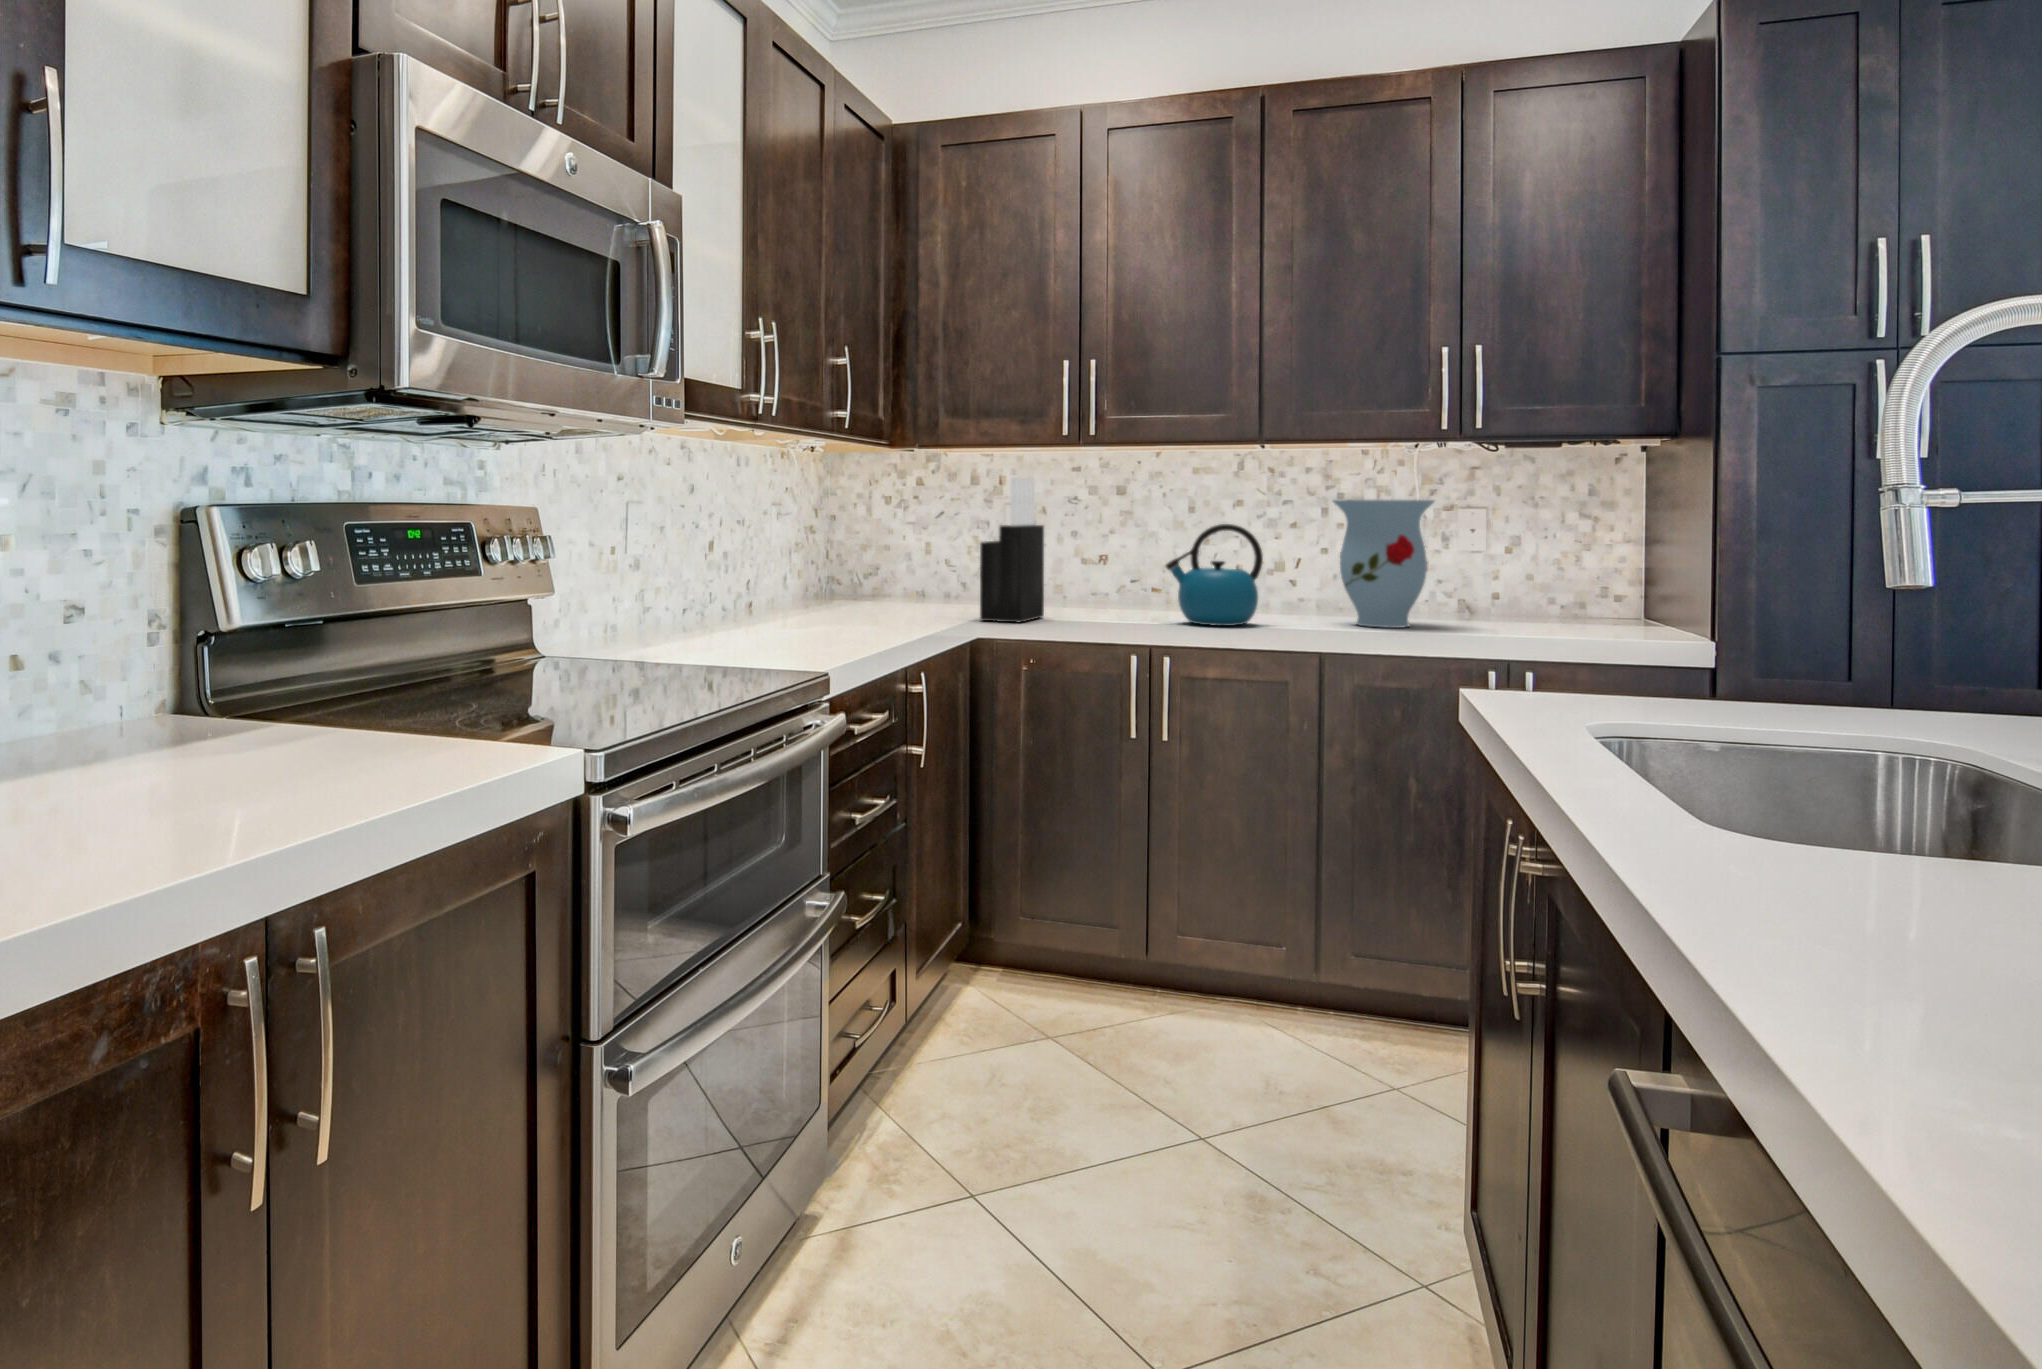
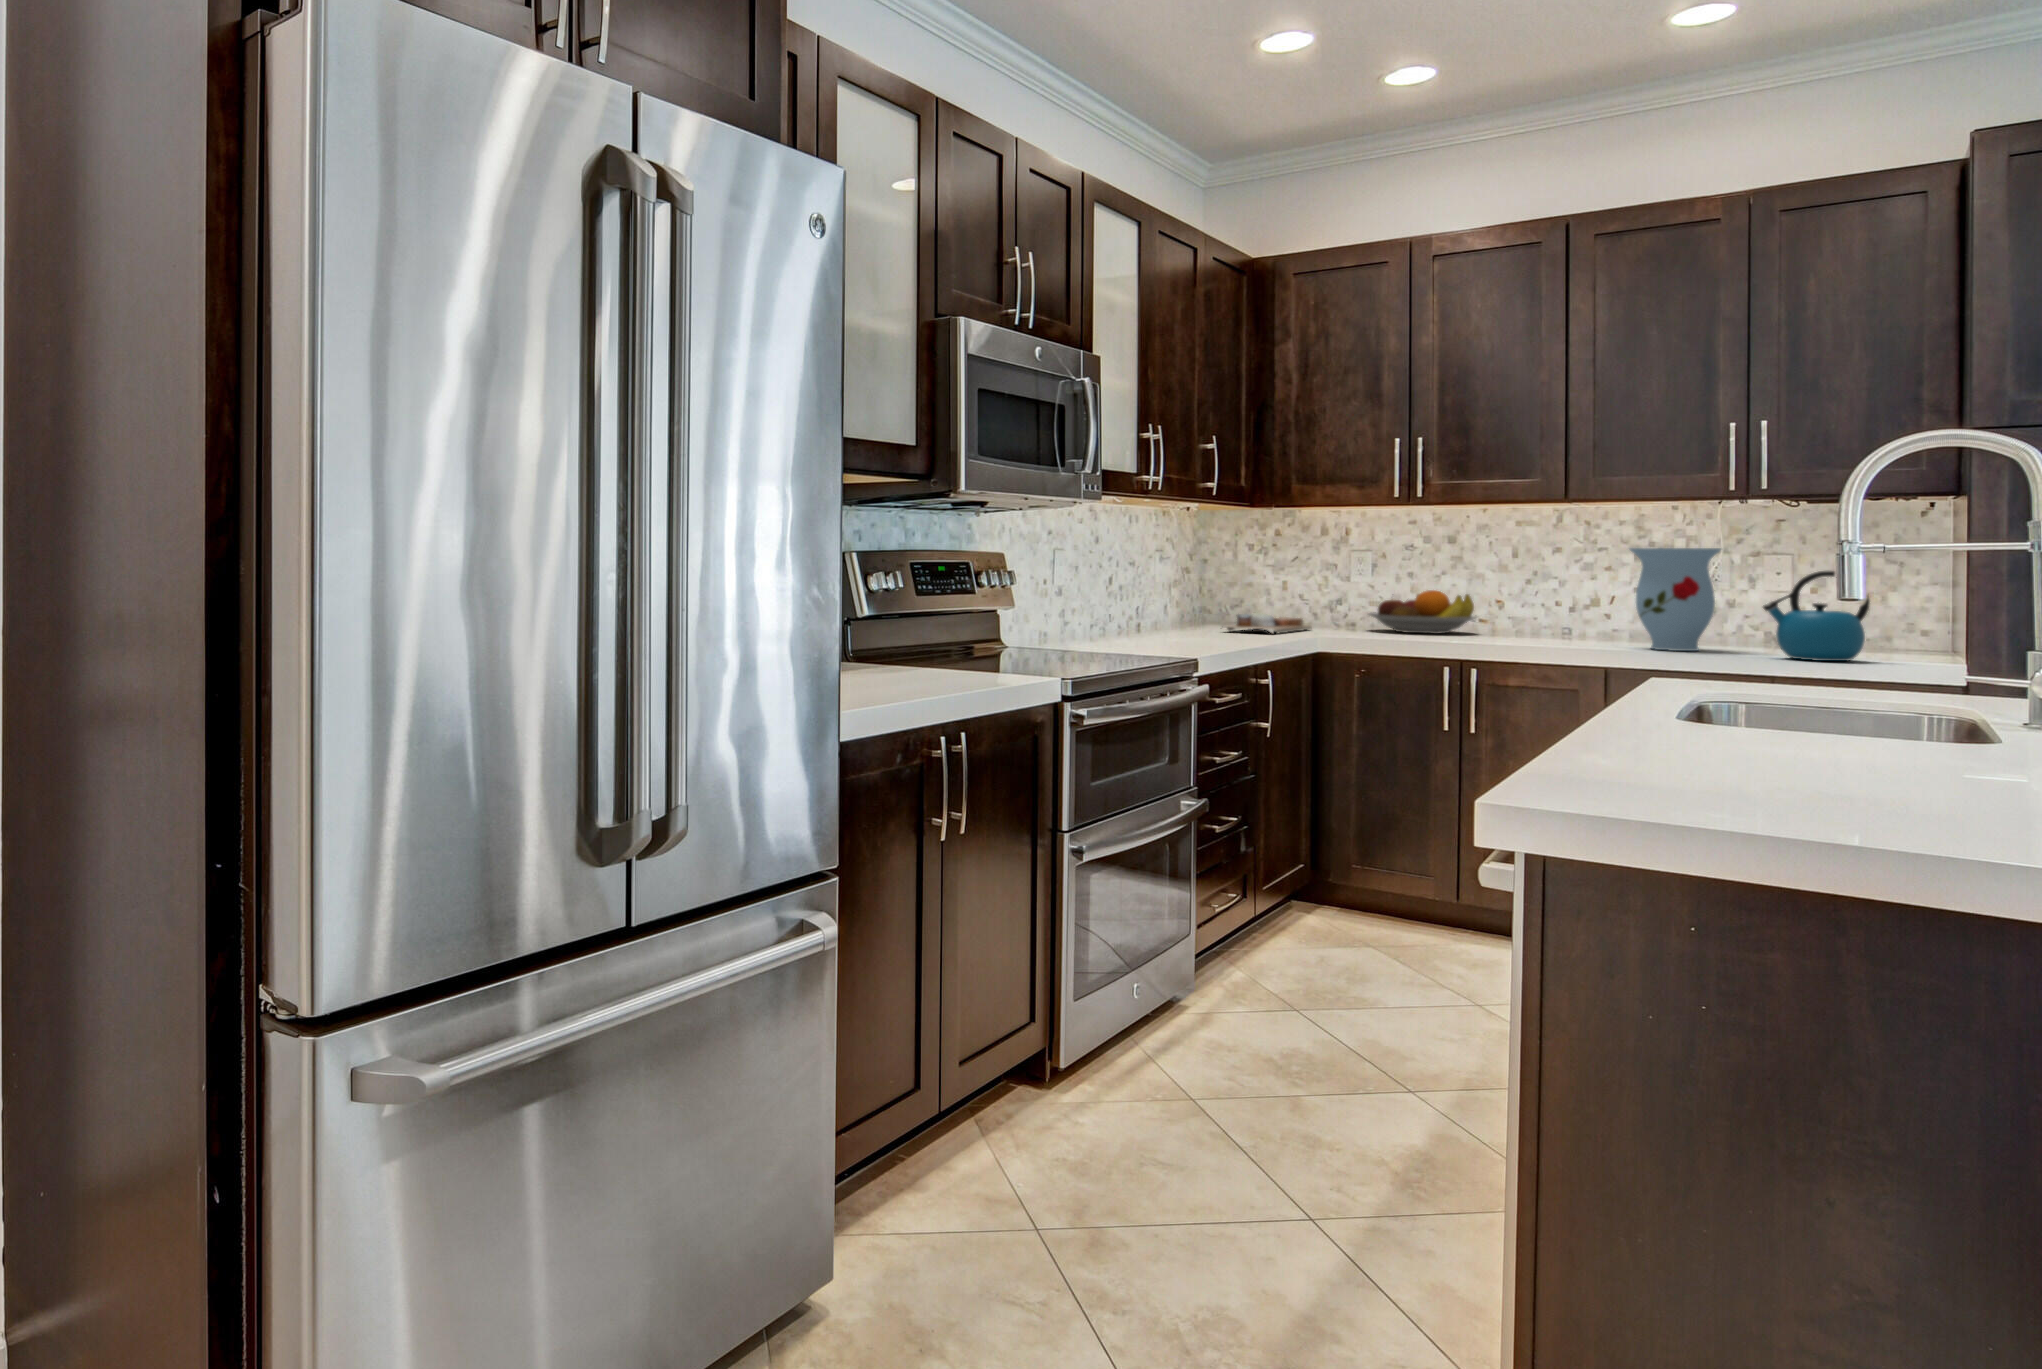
knife block: present [980,477,1044,623] -> none [1320,531,1376,640]
kettle: present [1166,524,1263,626] -> present [1763,571,1870,661]
fruit bowl: none [1025,553,1149,607] -> present [1369,590,1476,634]
cutting board: none [854,585,962,615] -> present [1226,613,1312,633]

